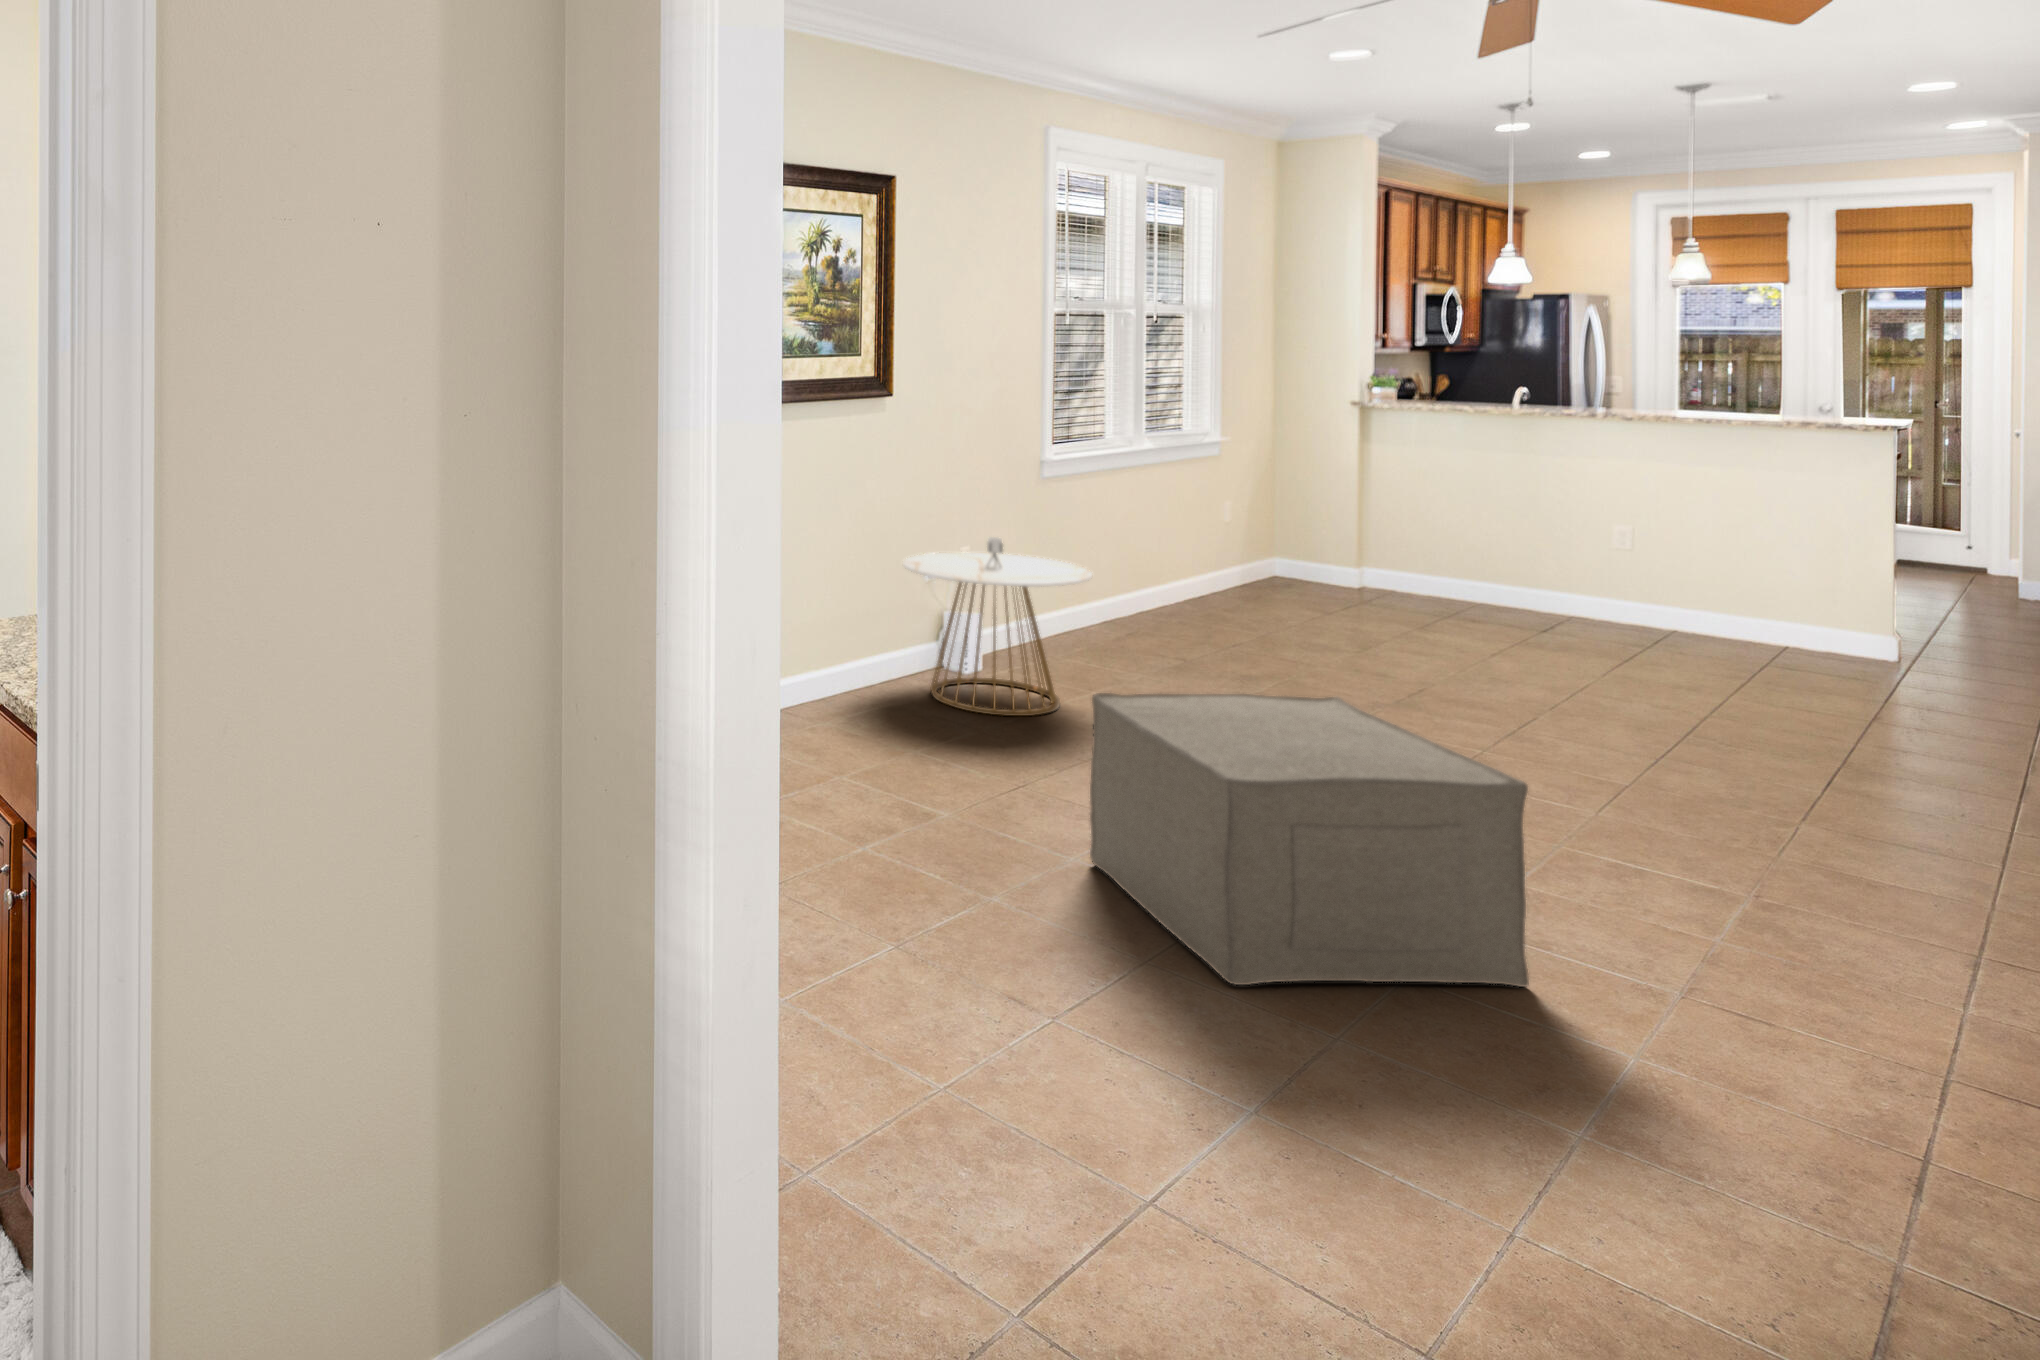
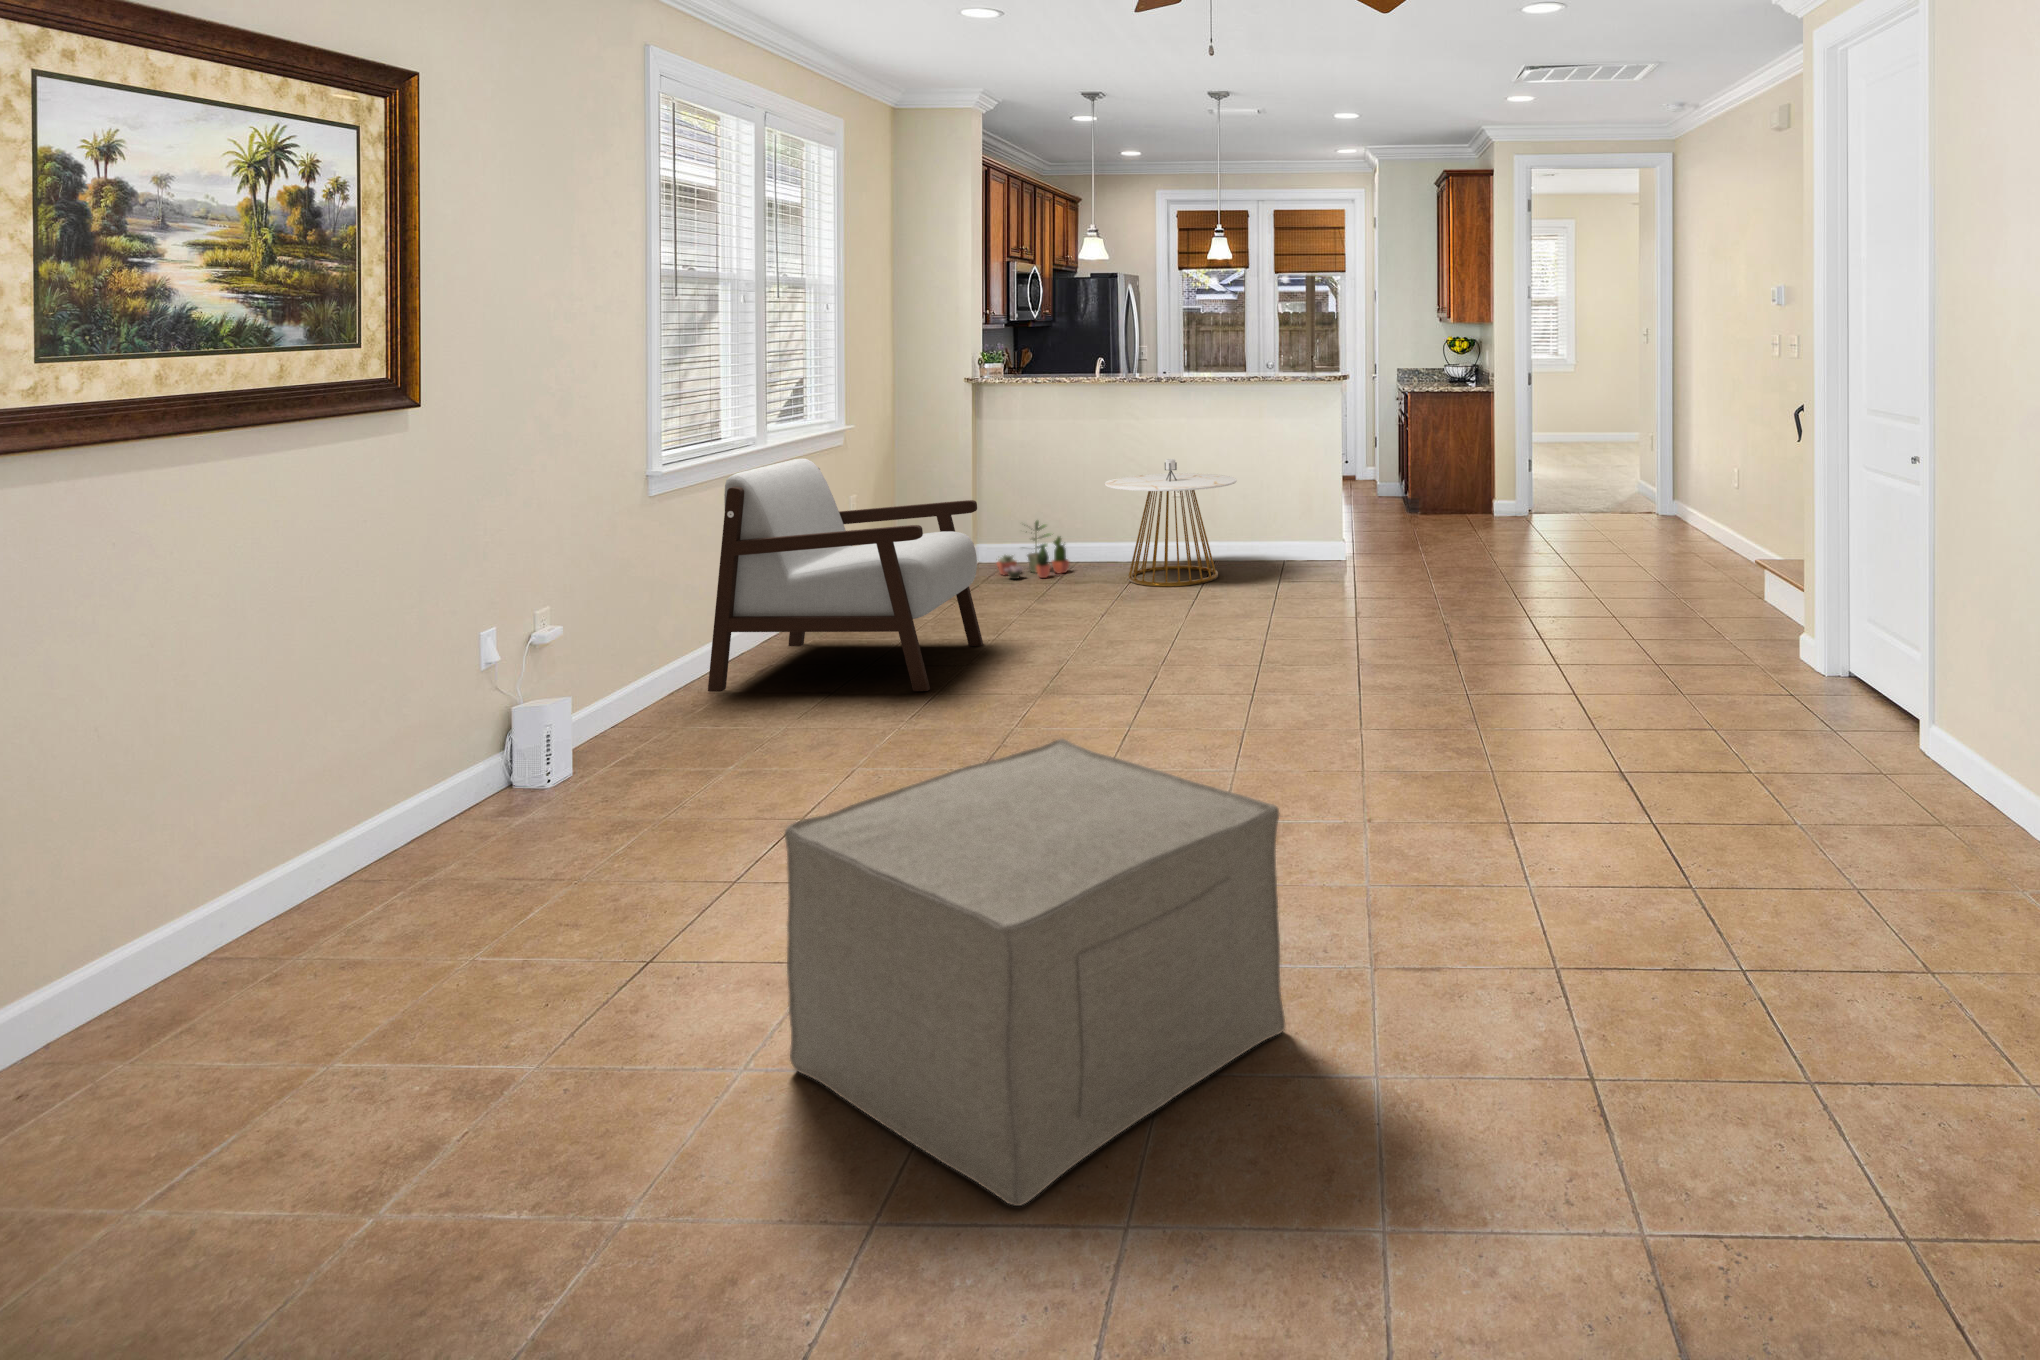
armchair: none [1080,460,1339,674] -> present [708,459,983,692]
side table: present [903,537,1092,716] -> present [1105,459,1237,586]
potted plant: none [1377,548,1465,608] -> present [997,521,1069,579]

